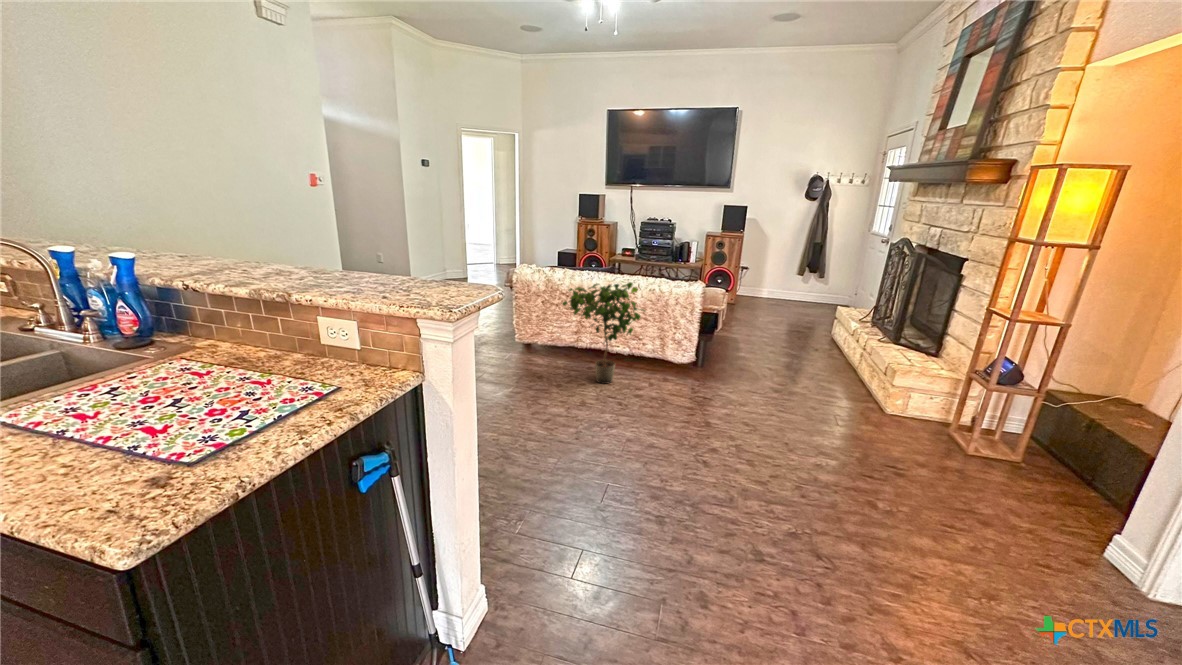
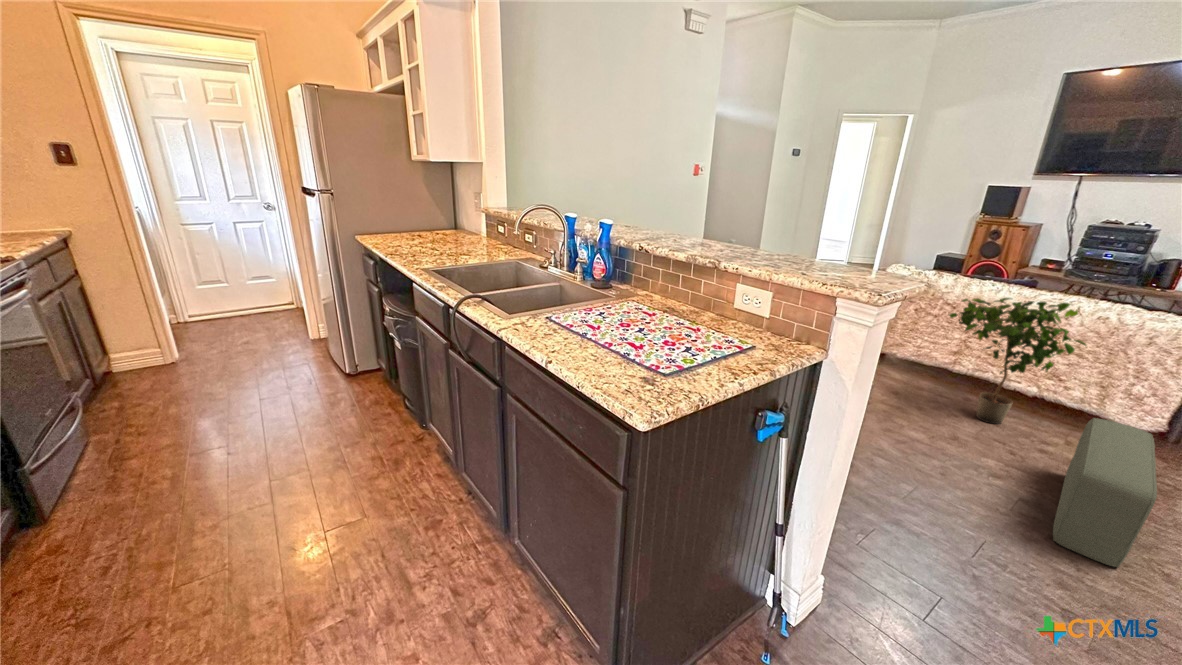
pouf: none [647,364,690,469] -> present [1053,418,1157,567]

